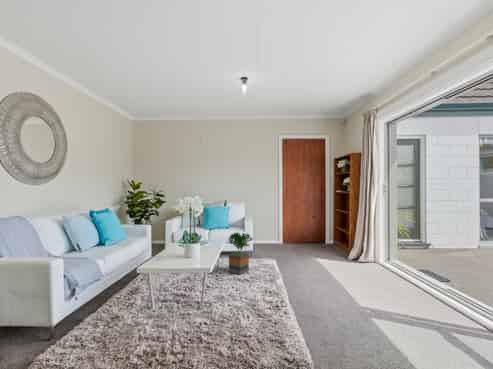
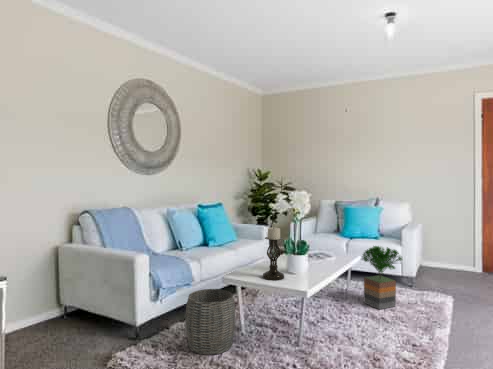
candle holder: none [170,224,187,265] -> present [262,226,284,280]
woven basket: none [109,278,153,334] -> present [186,289,235,355]

